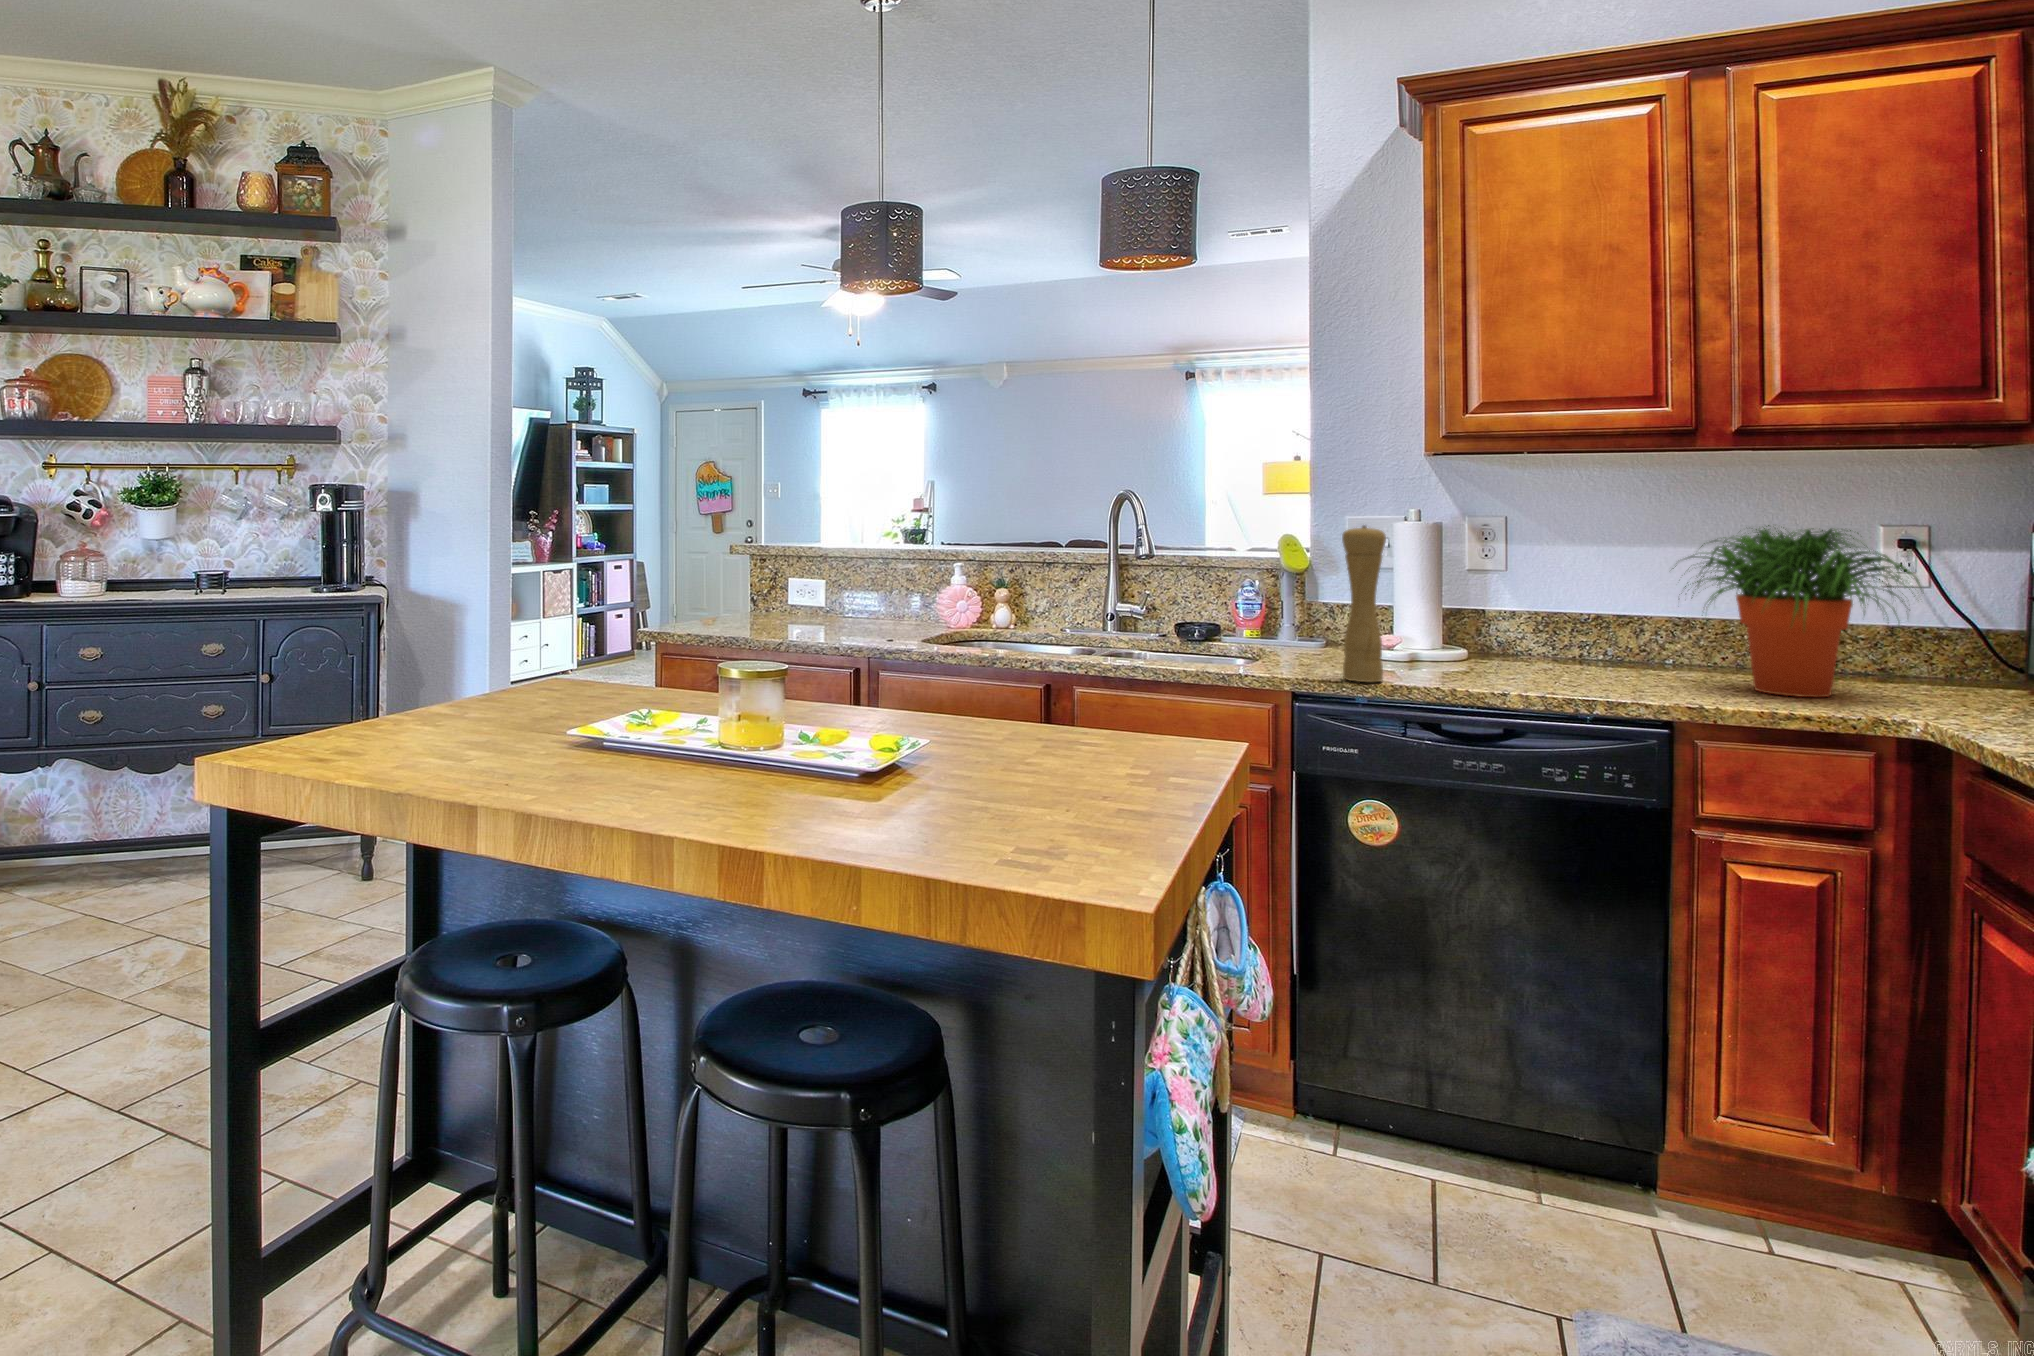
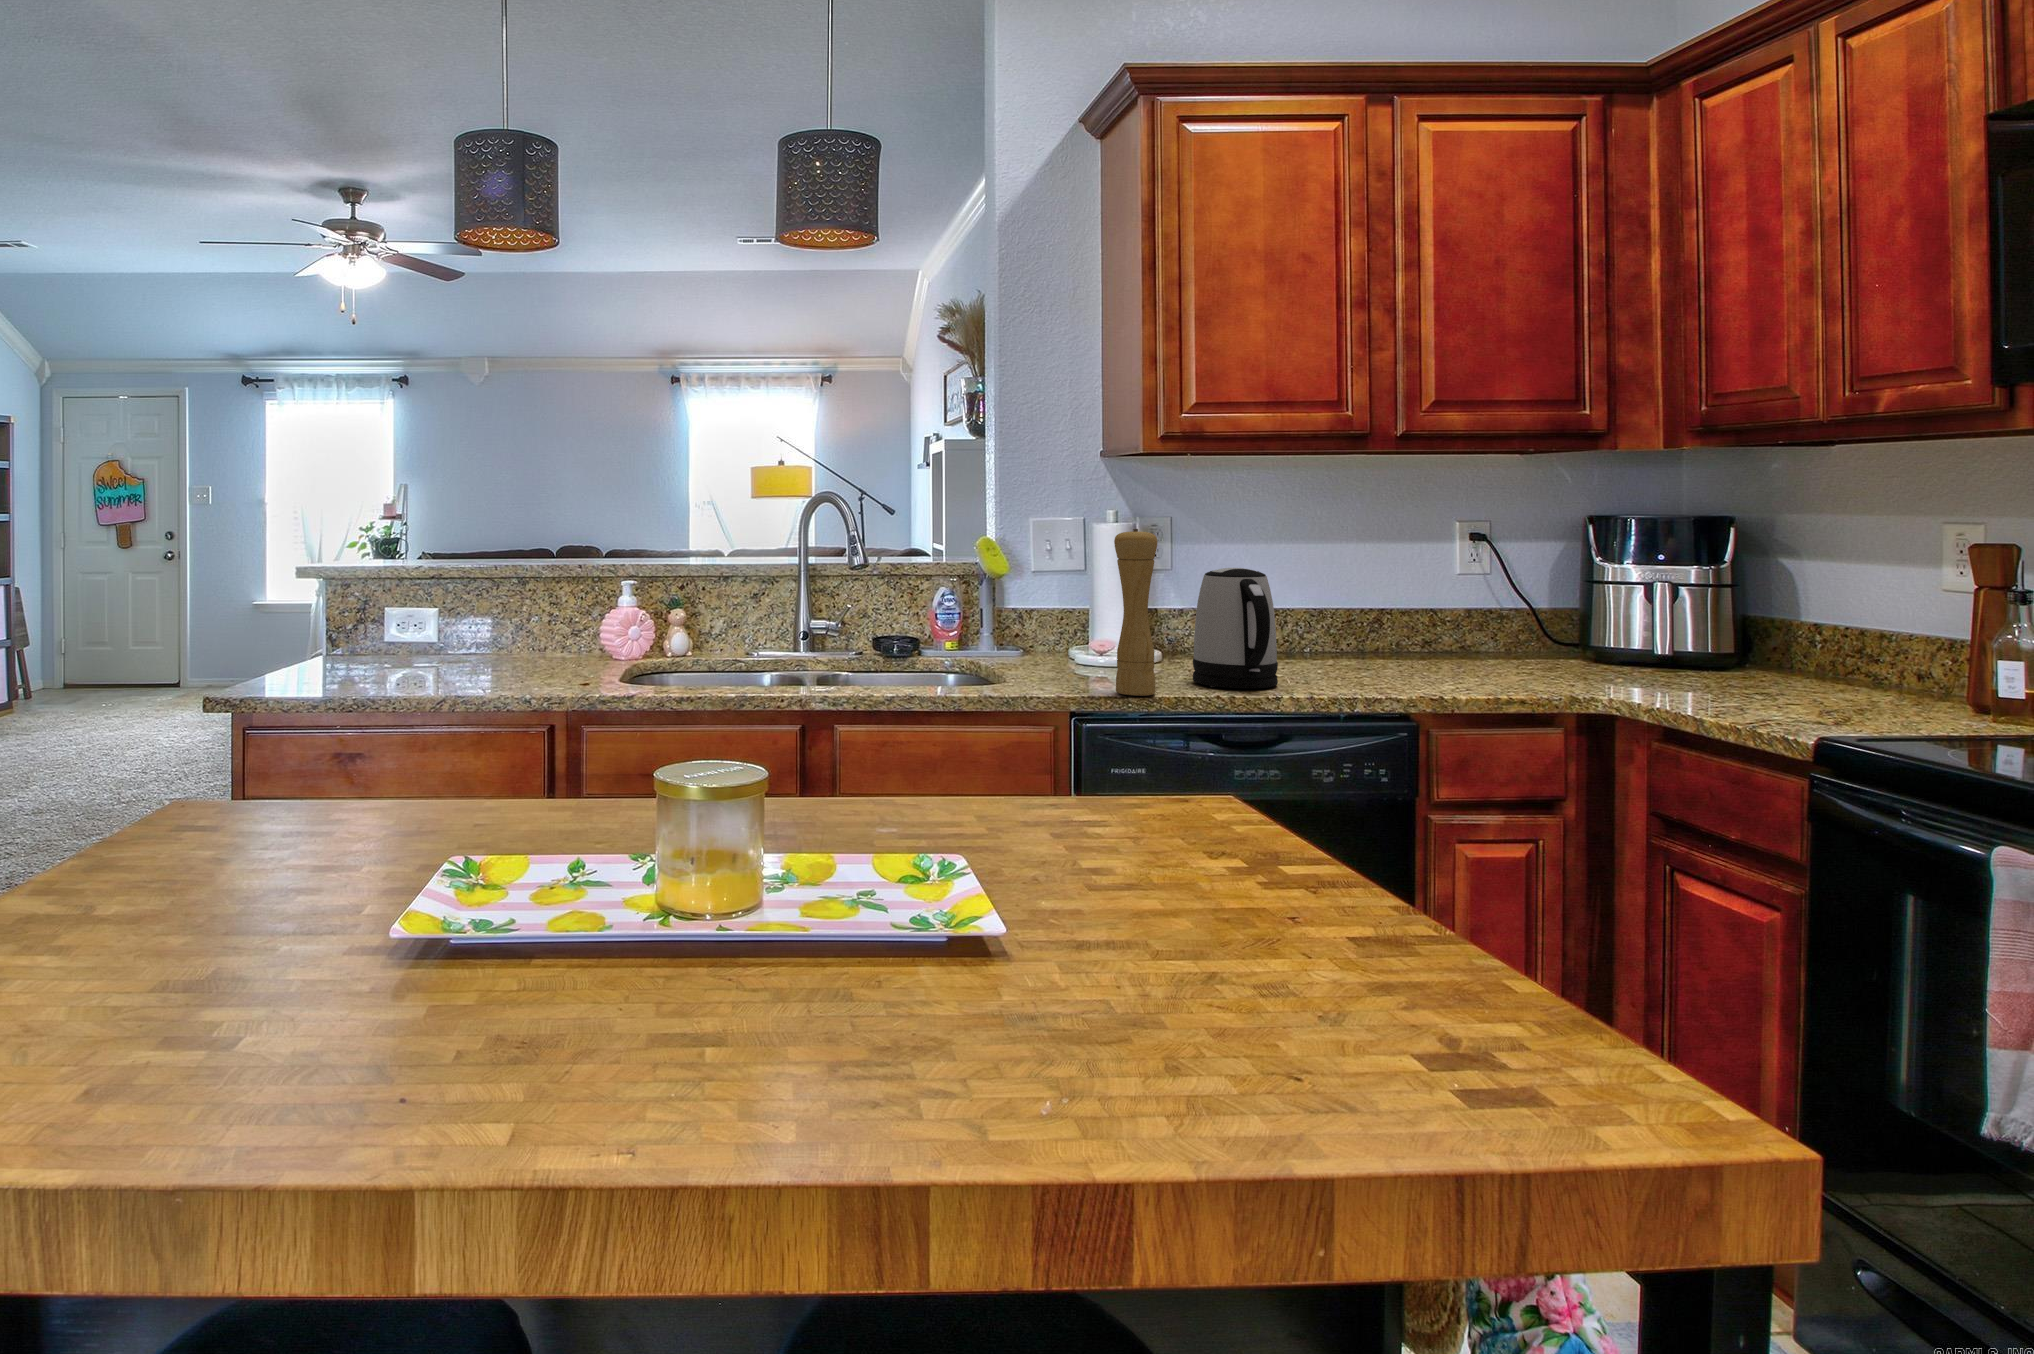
potted plant: present [1673,525,1920,697] -> none [1361,522,1568,679]
kettle: none [1446,566,1538,686] -> present [1193,568,1278,688]

